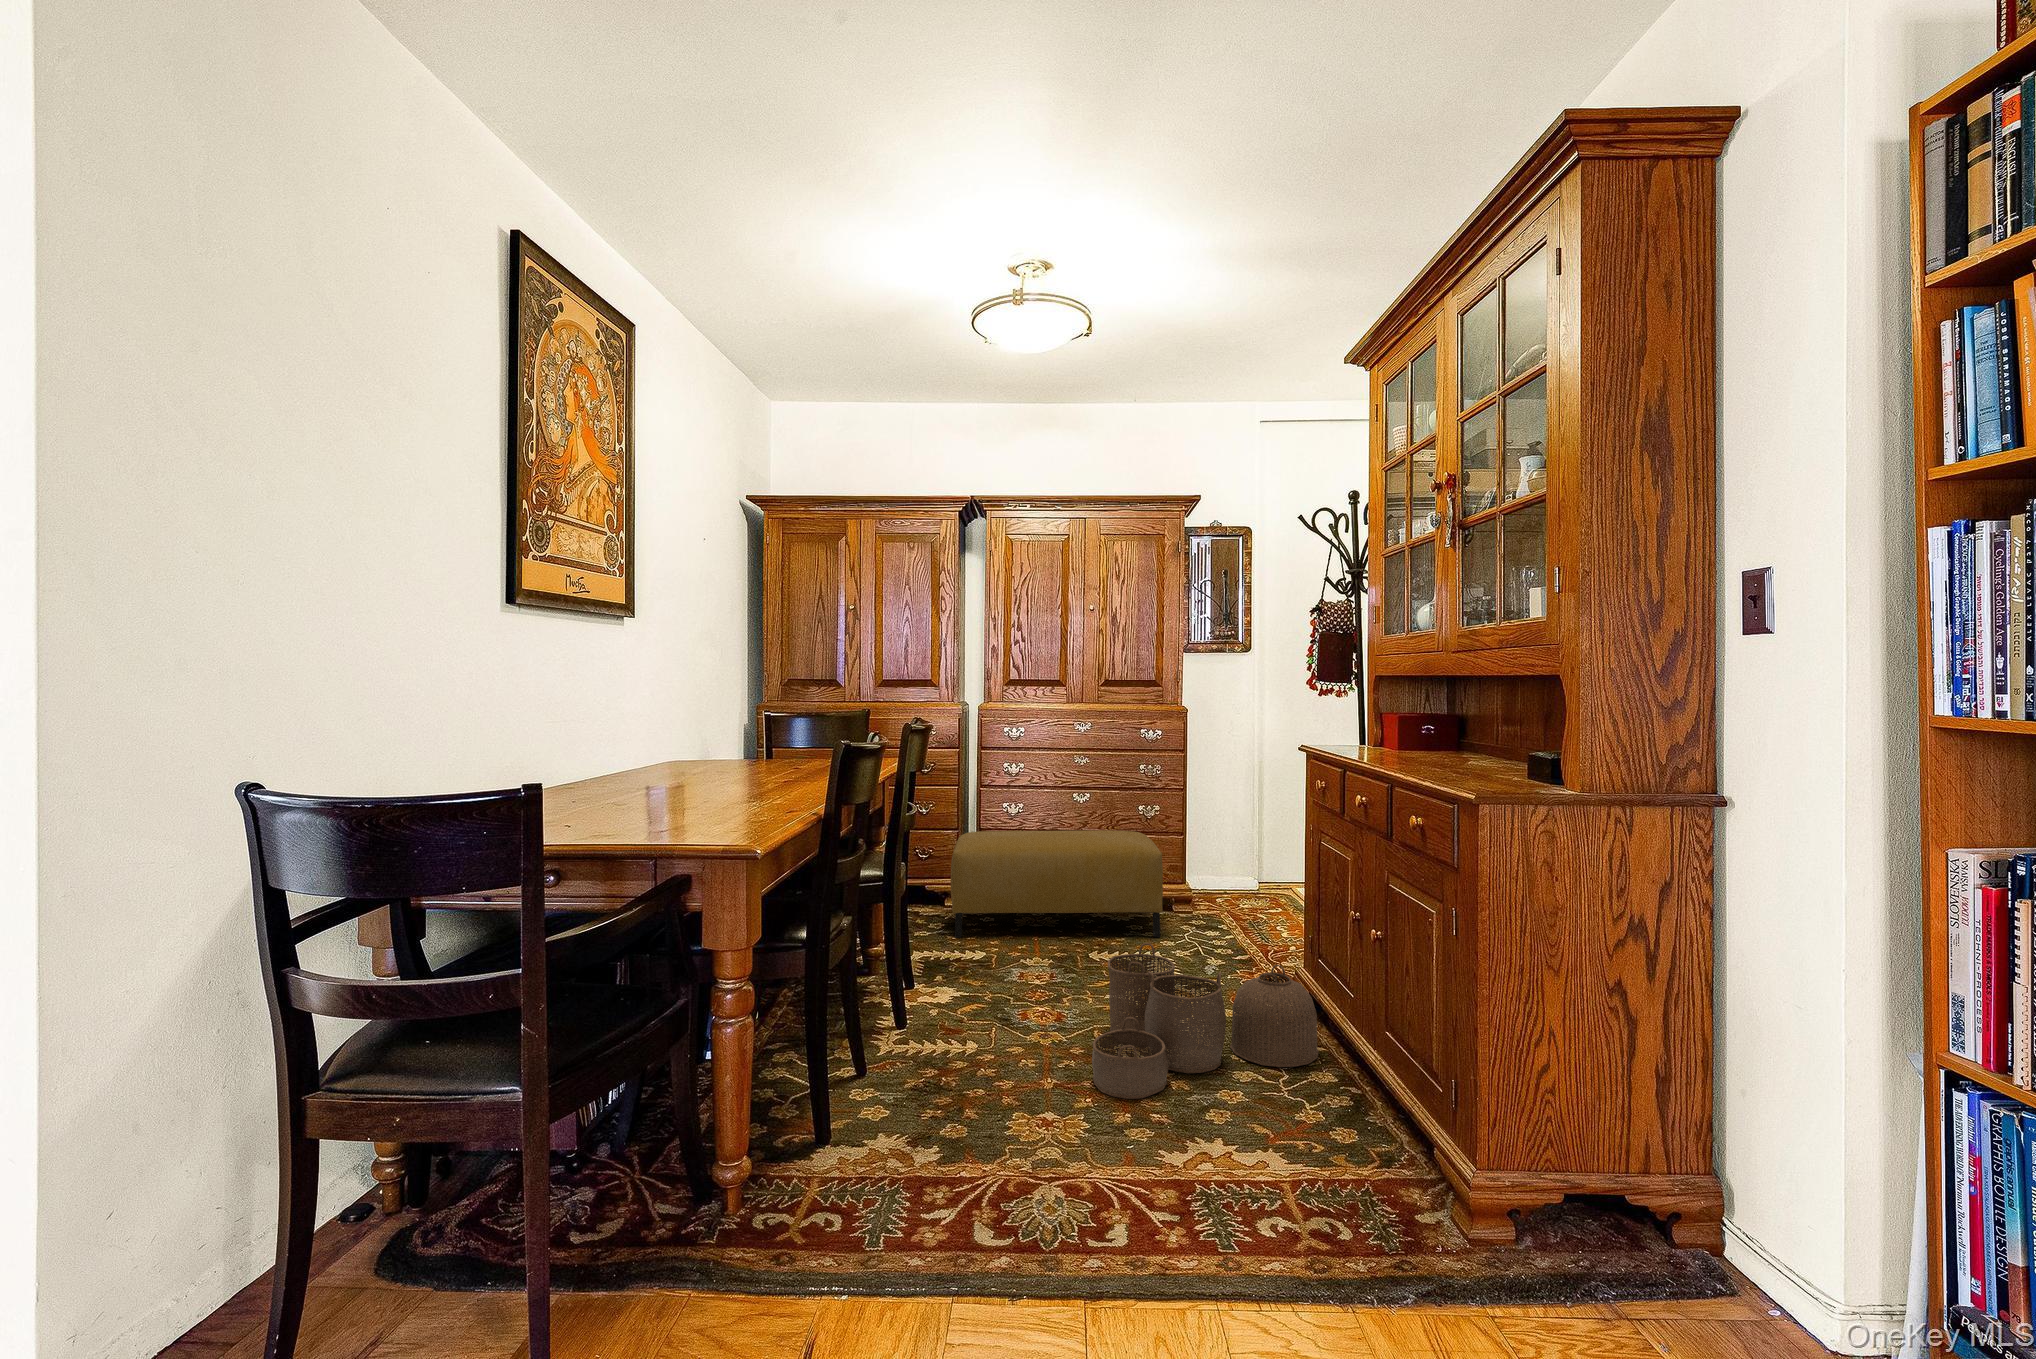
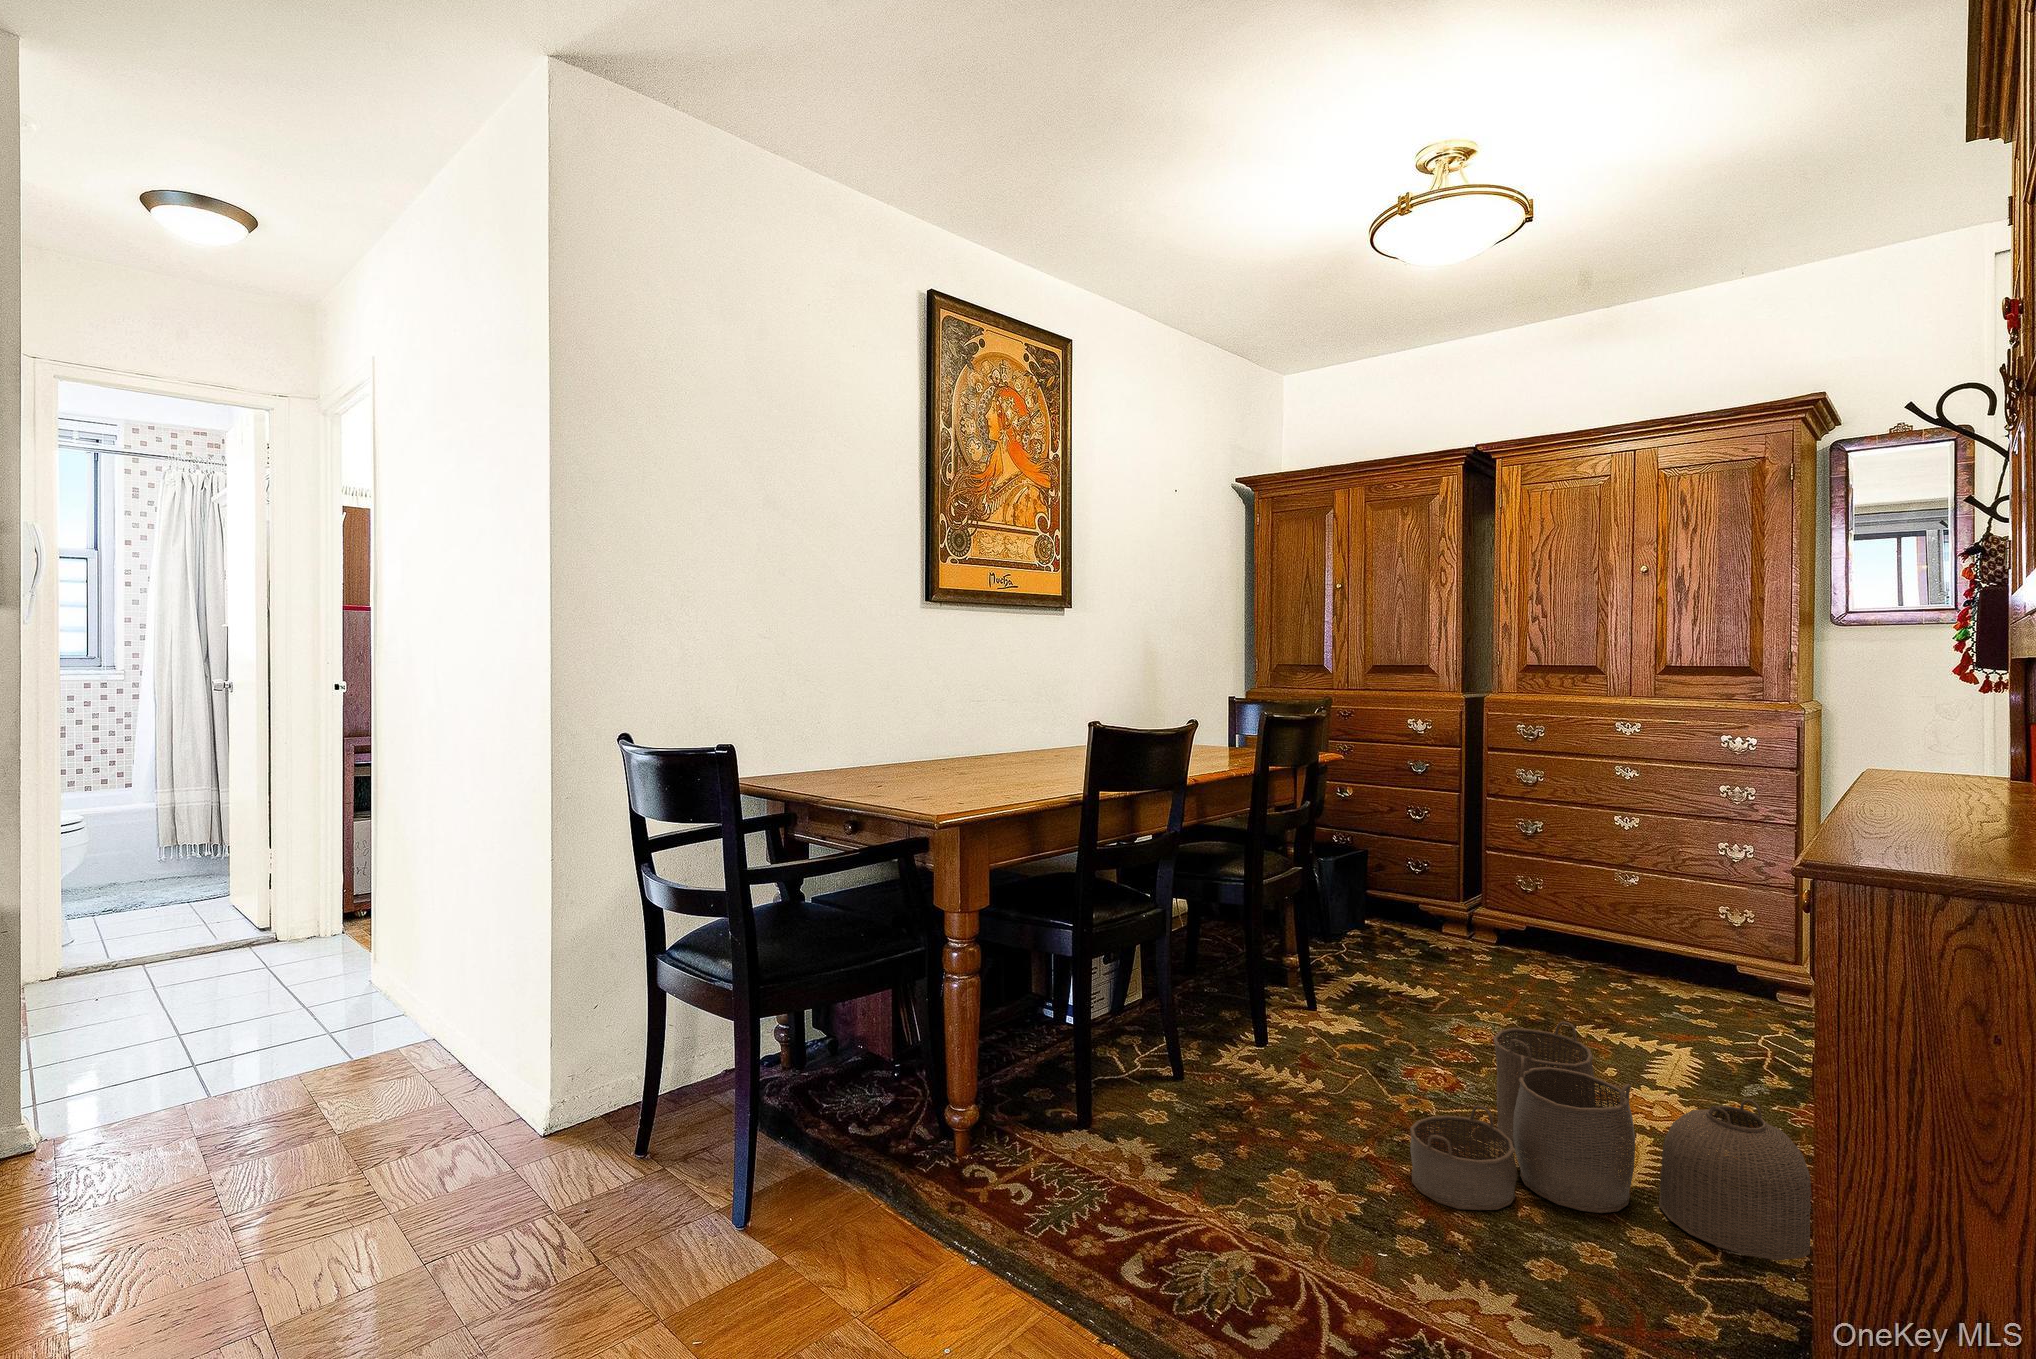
ottoman: present [951,830,1163,938] -> none [1411,849,1730,1029]

